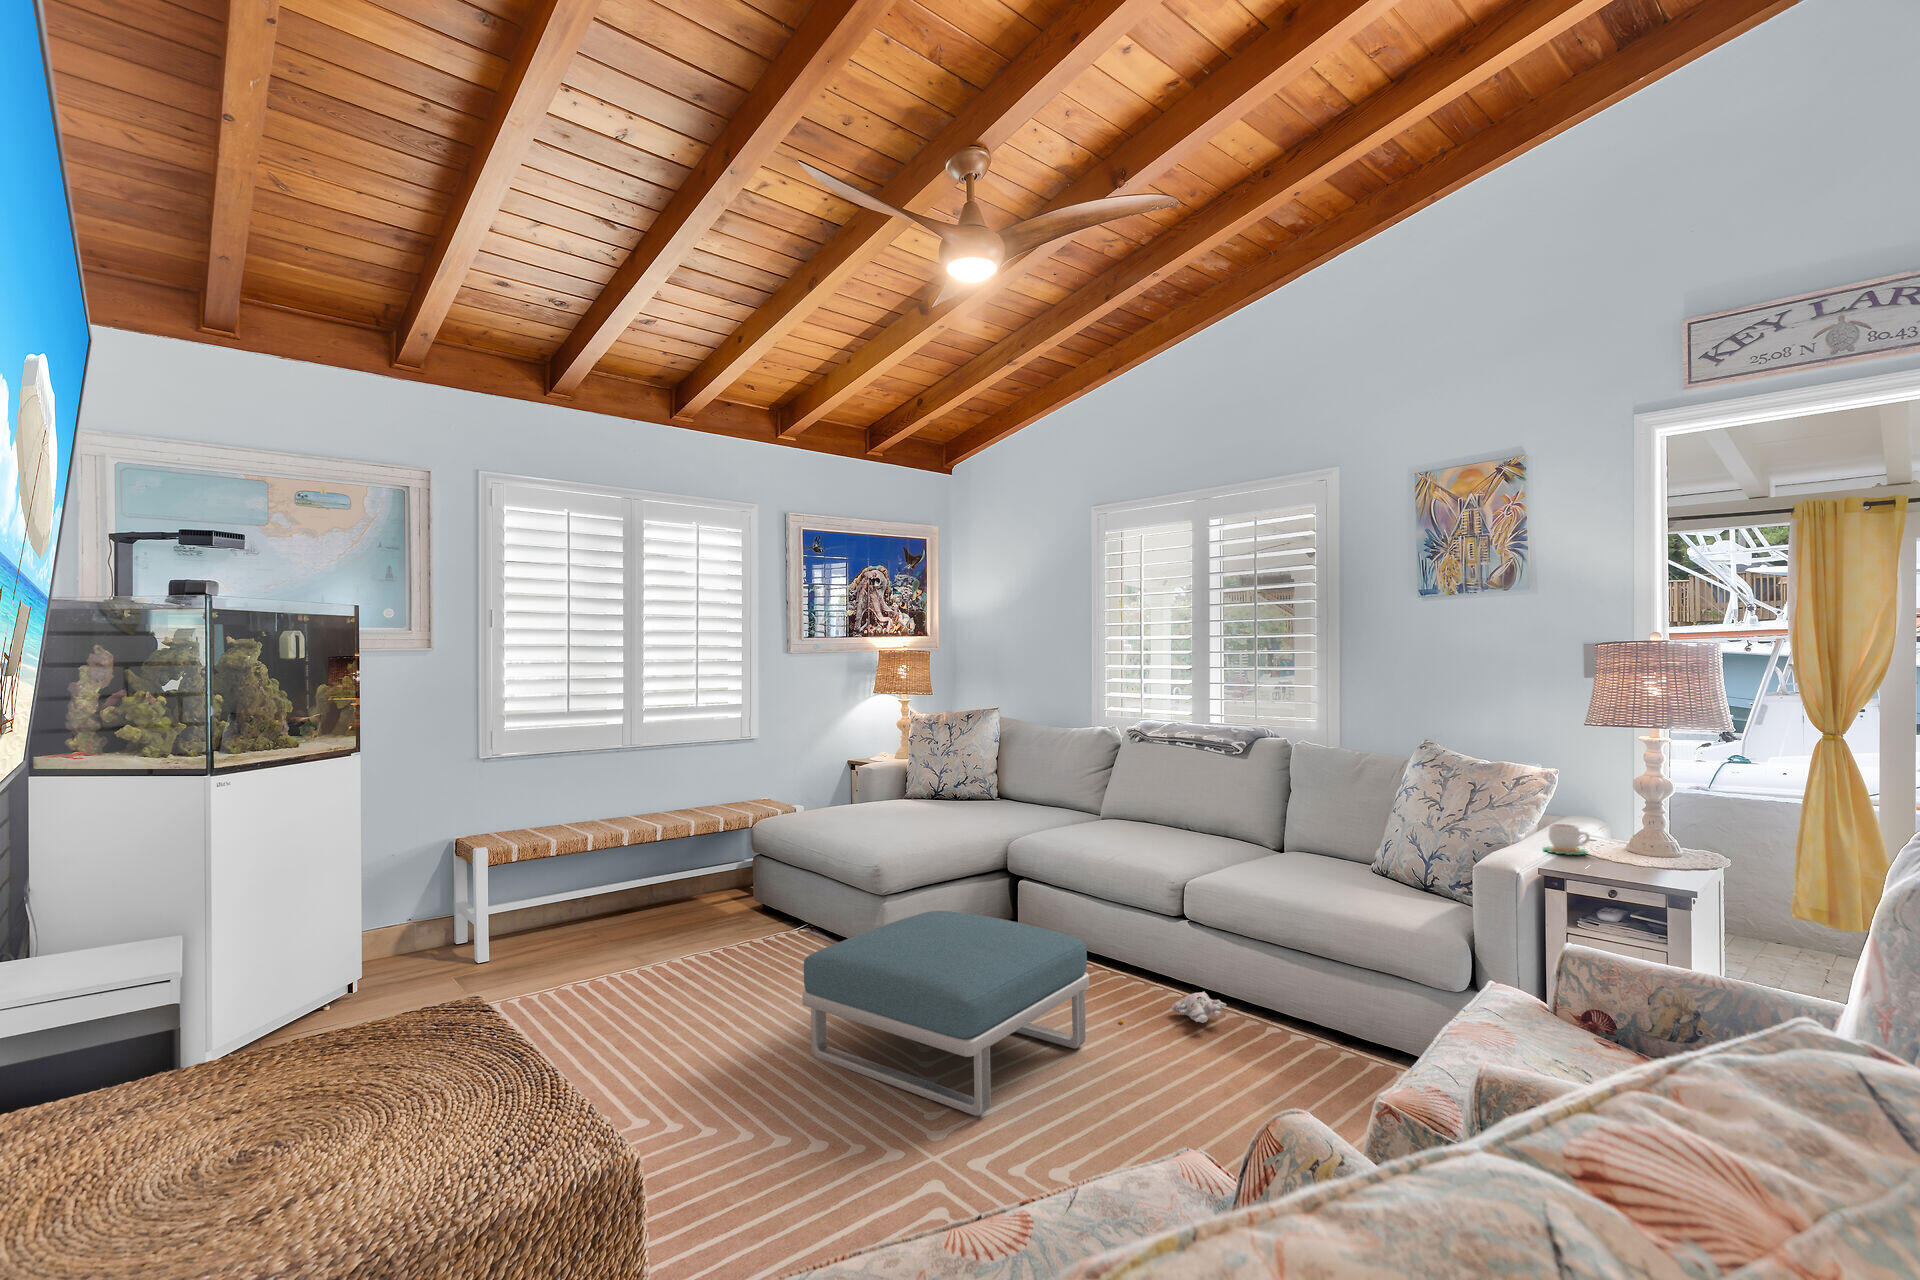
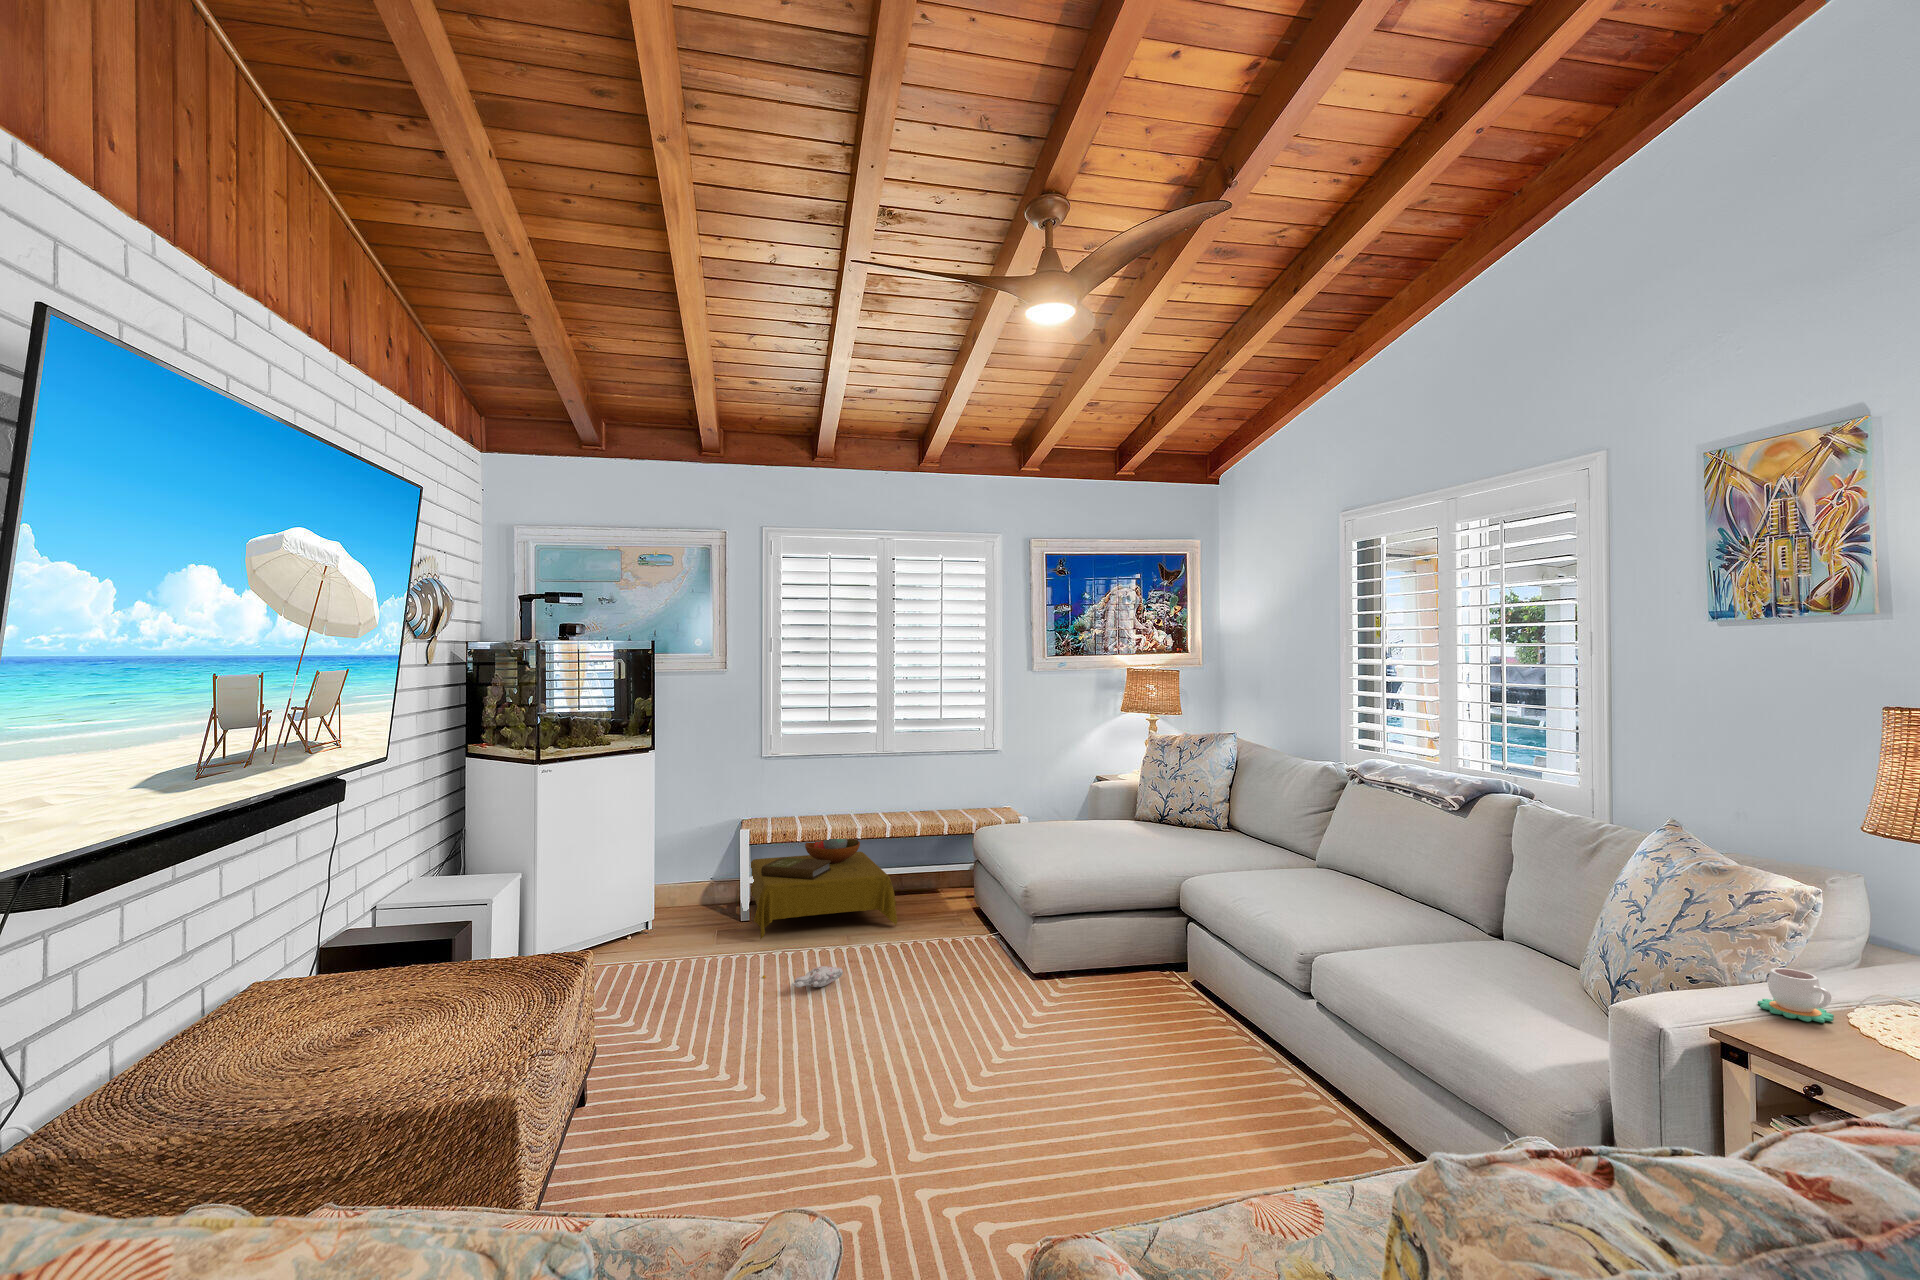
side table: none [463,836,688,978] -> present [751,839,897,939]
footstool: present [802,911,1089,1116] -> none [881,941,1149,1148]
plush toy: present [1119,992,1226,1024] -> present [762,966,843,988]

